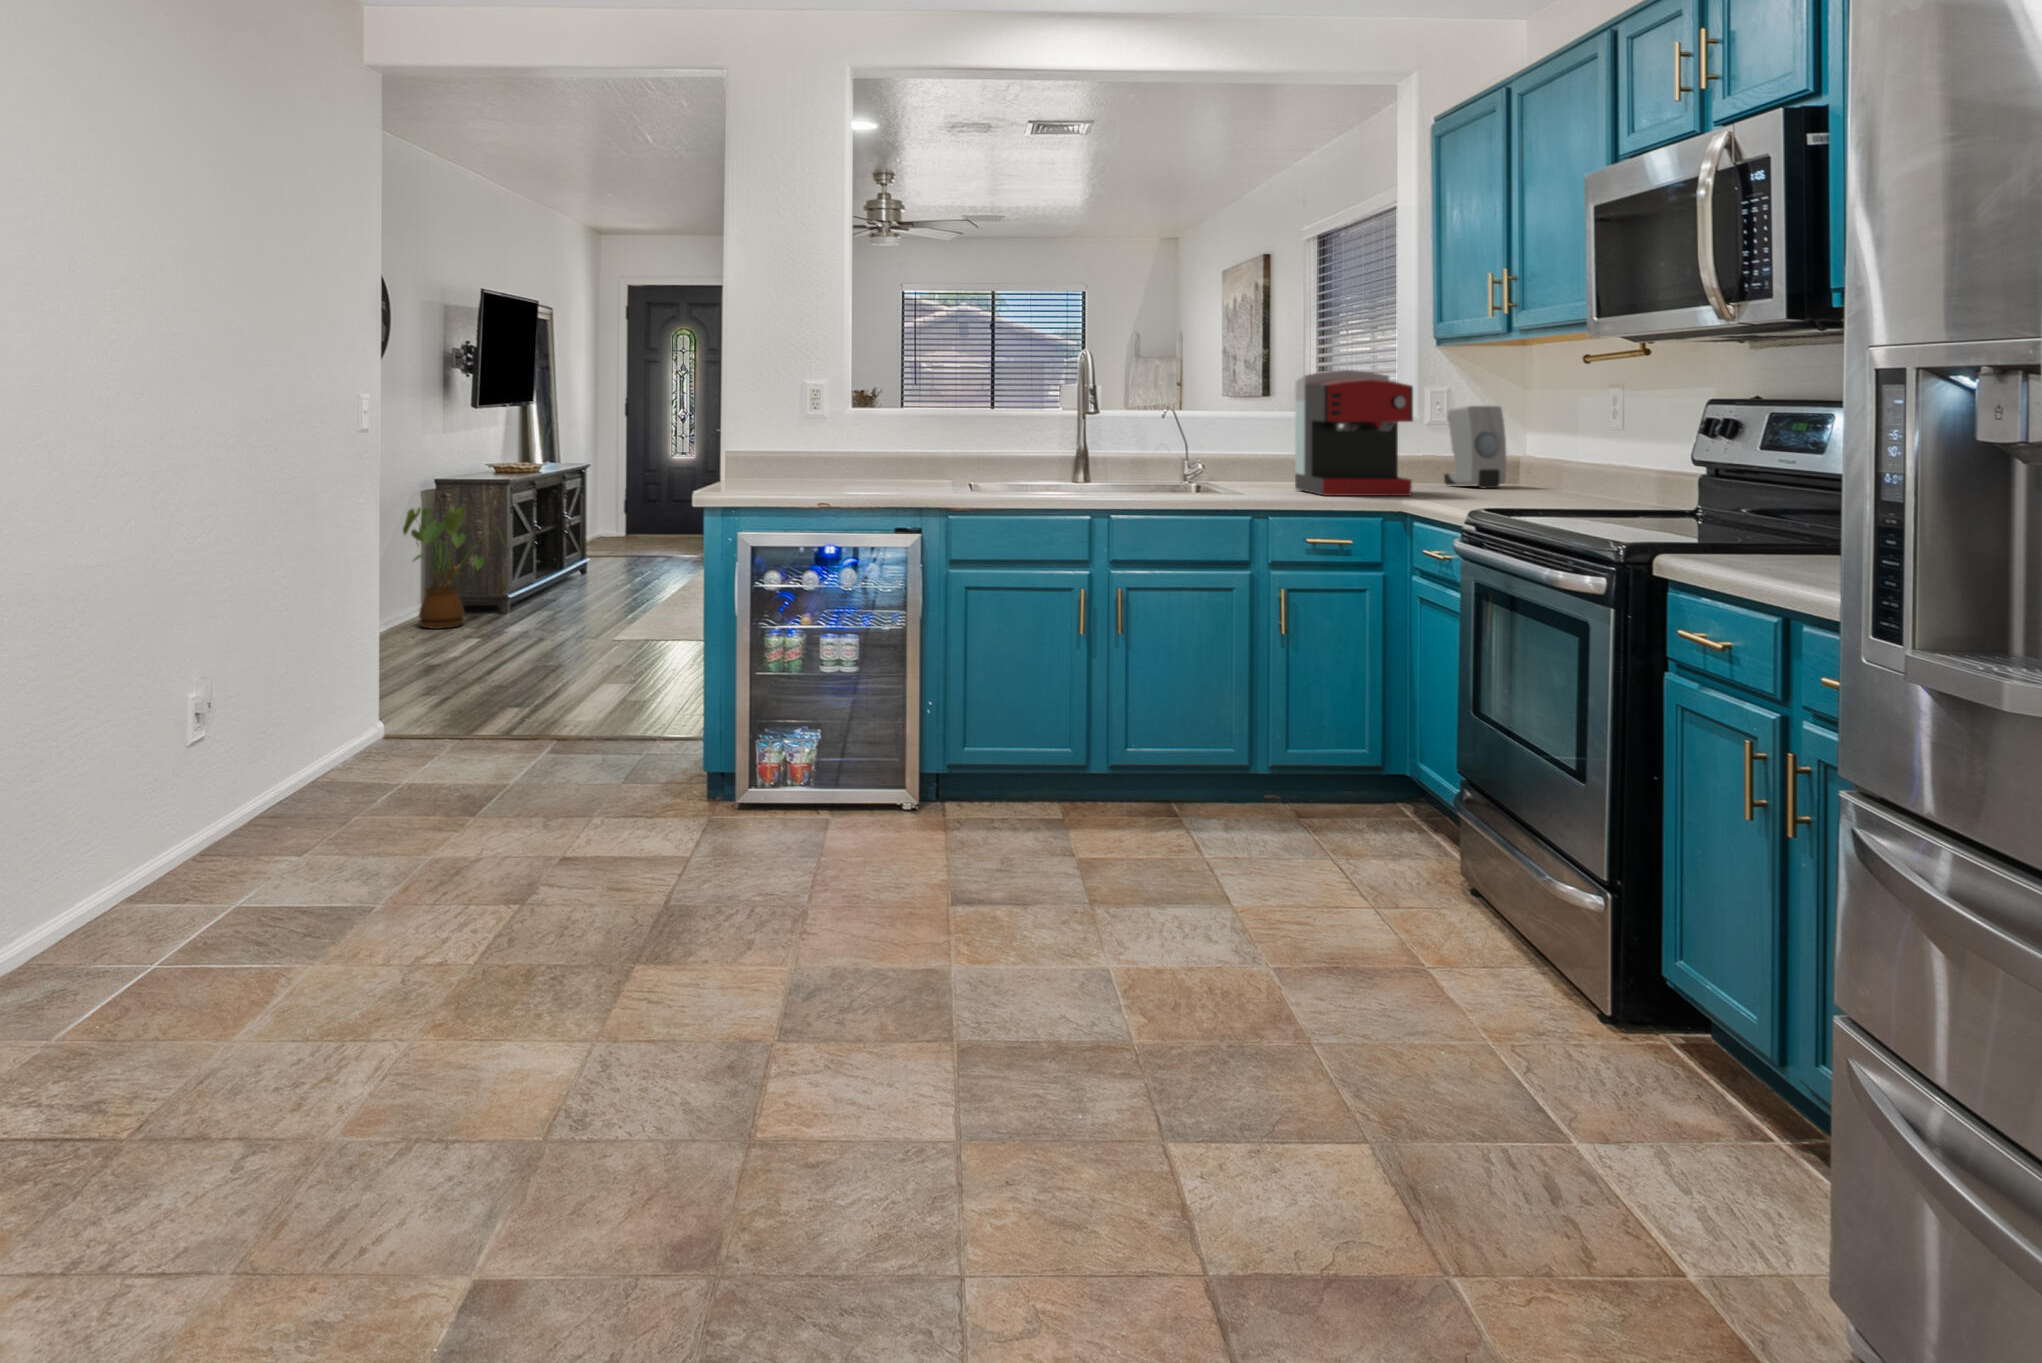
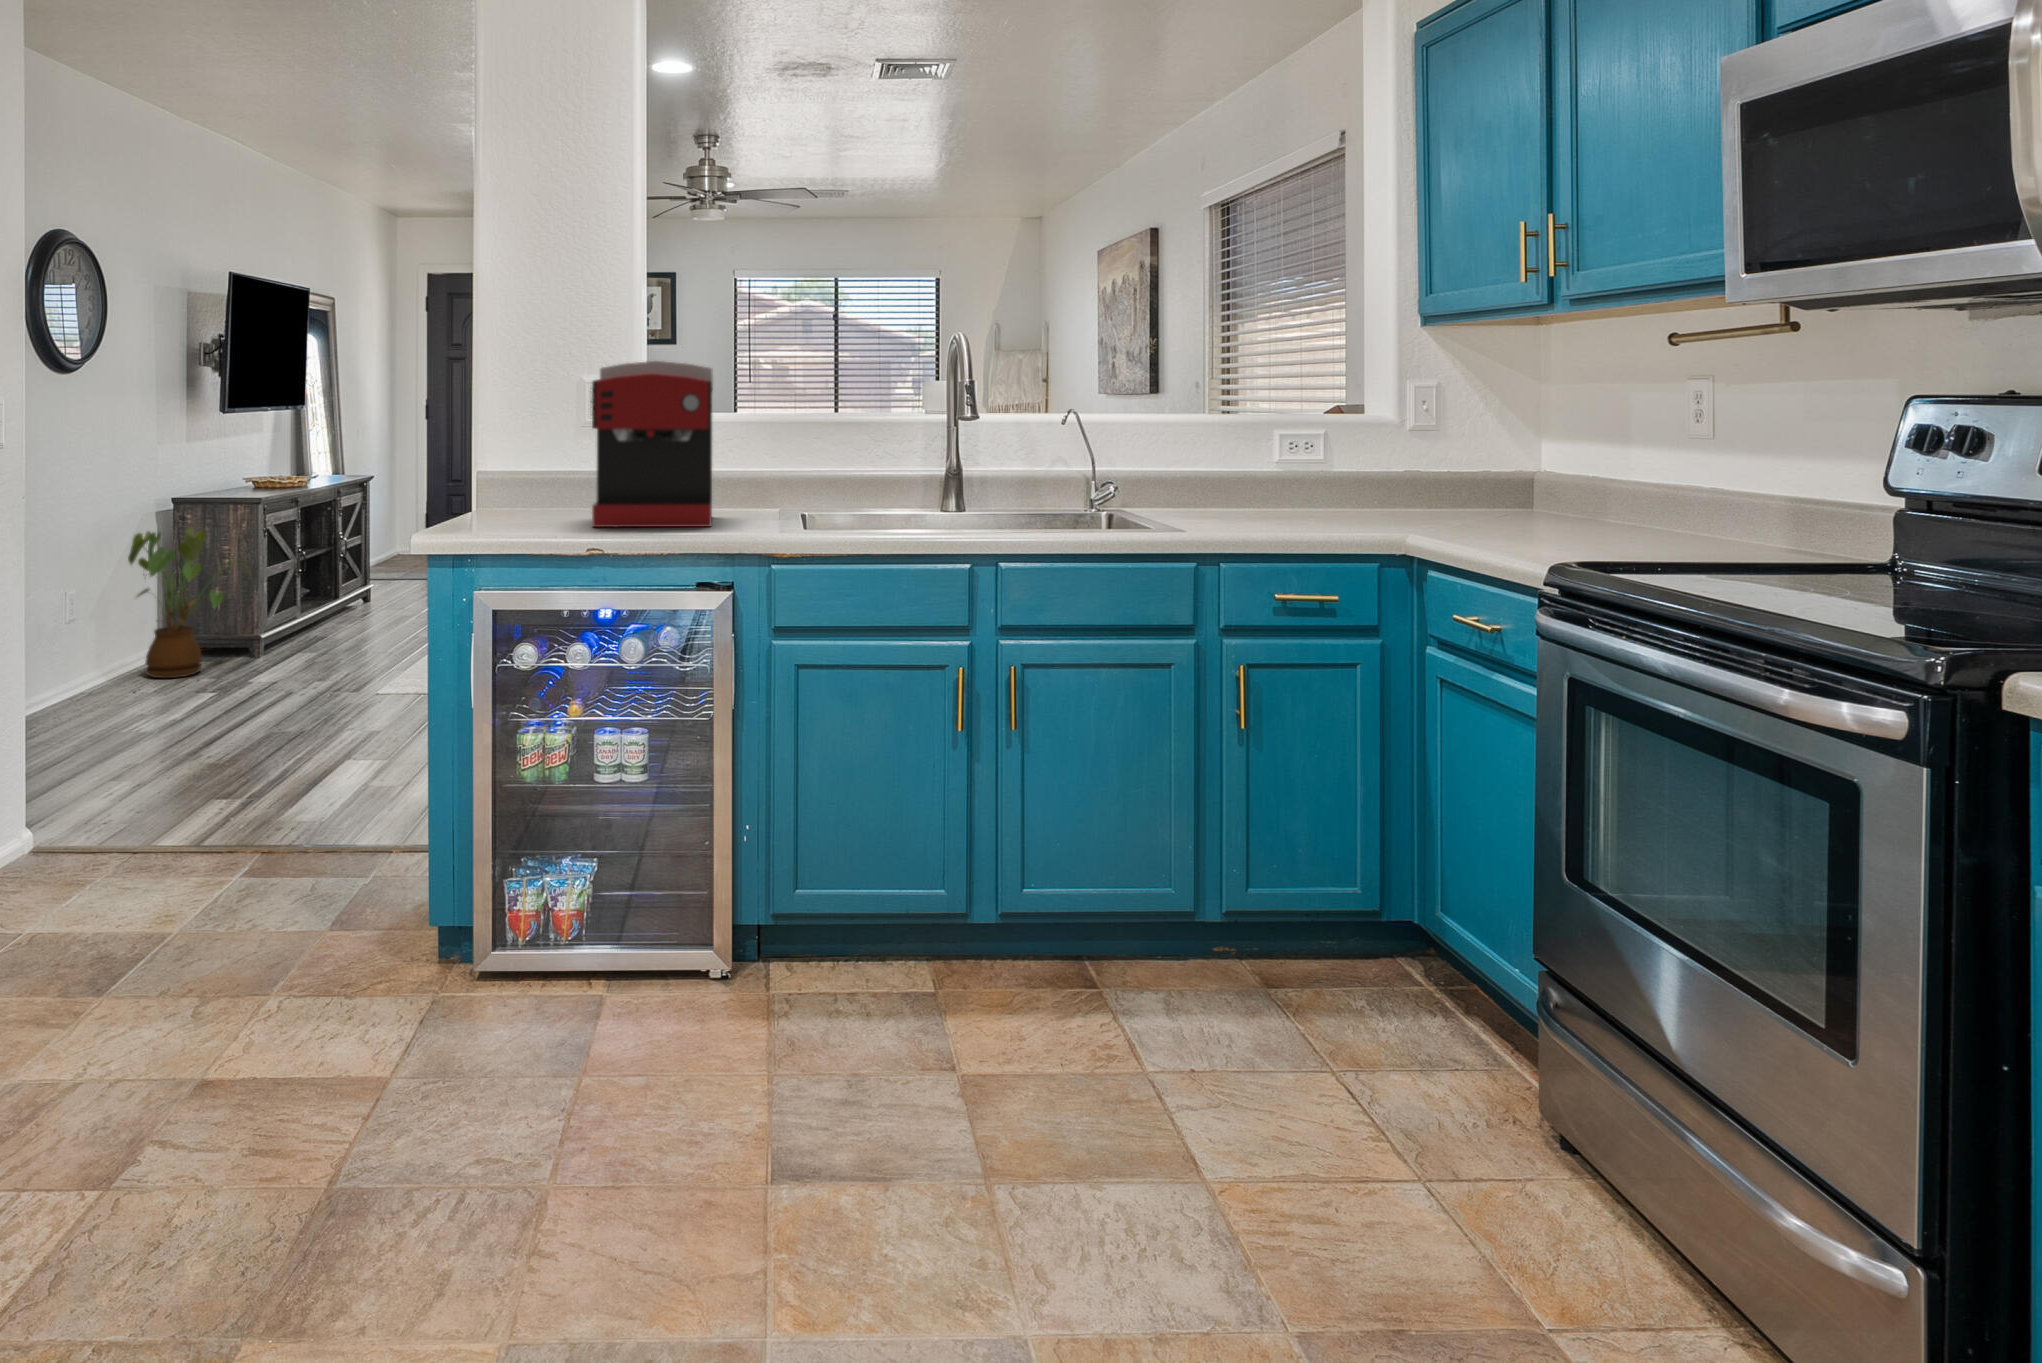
coffee maker: present [1295,370,1413,496] -> present [592,361,713,527]
soap dispenser: present [1444,406,1506,488] -> none [1429,404,1524,515]

